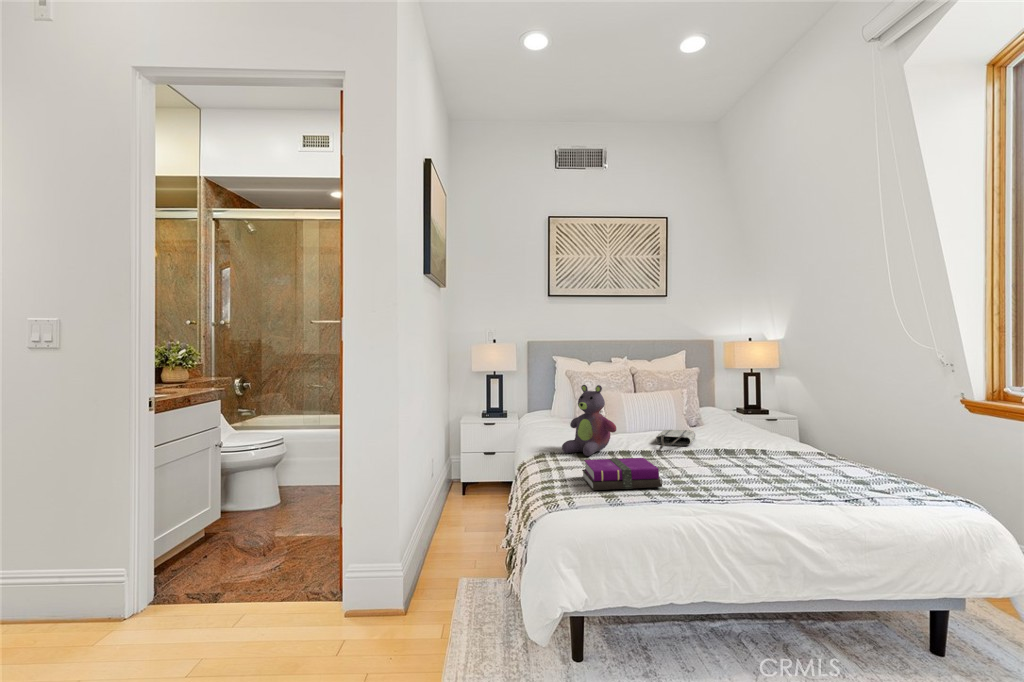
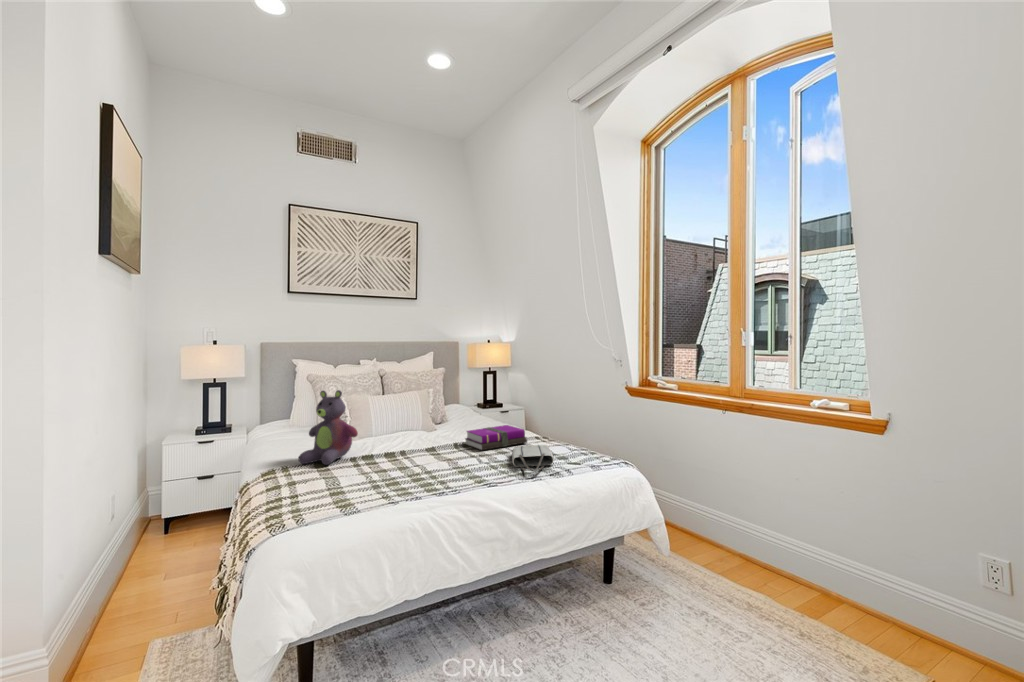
tote bag: present [656,430,695,447] -> present [512,445,554,471]
notebook: present [582,458,662,490] -> present [465,425,527,450]

